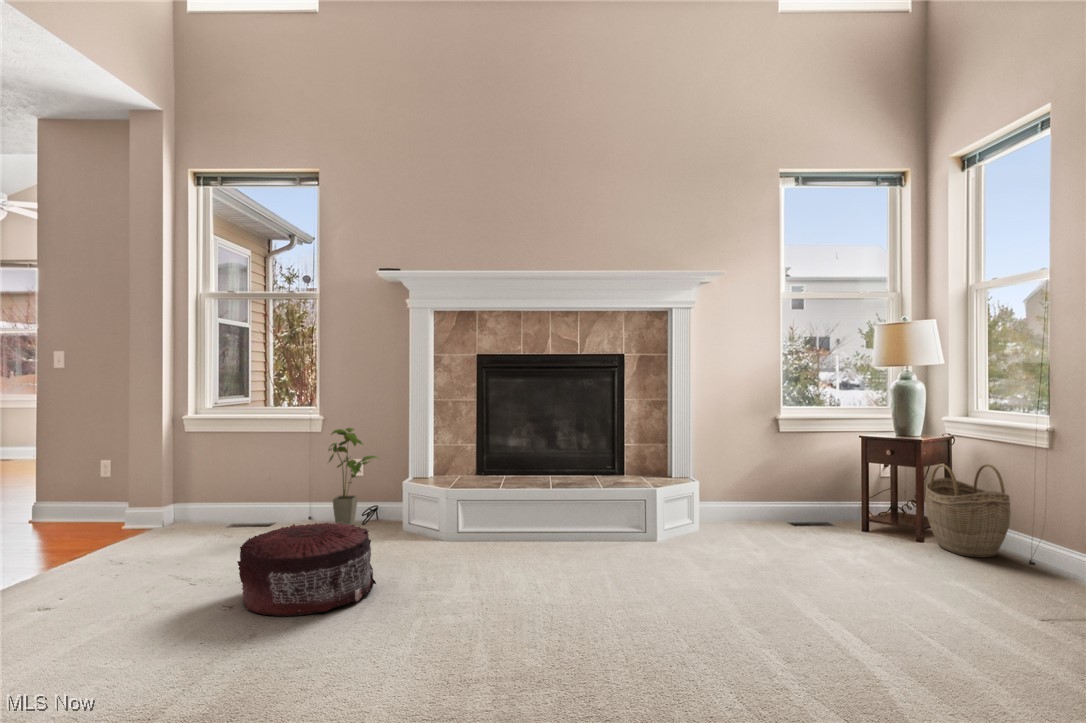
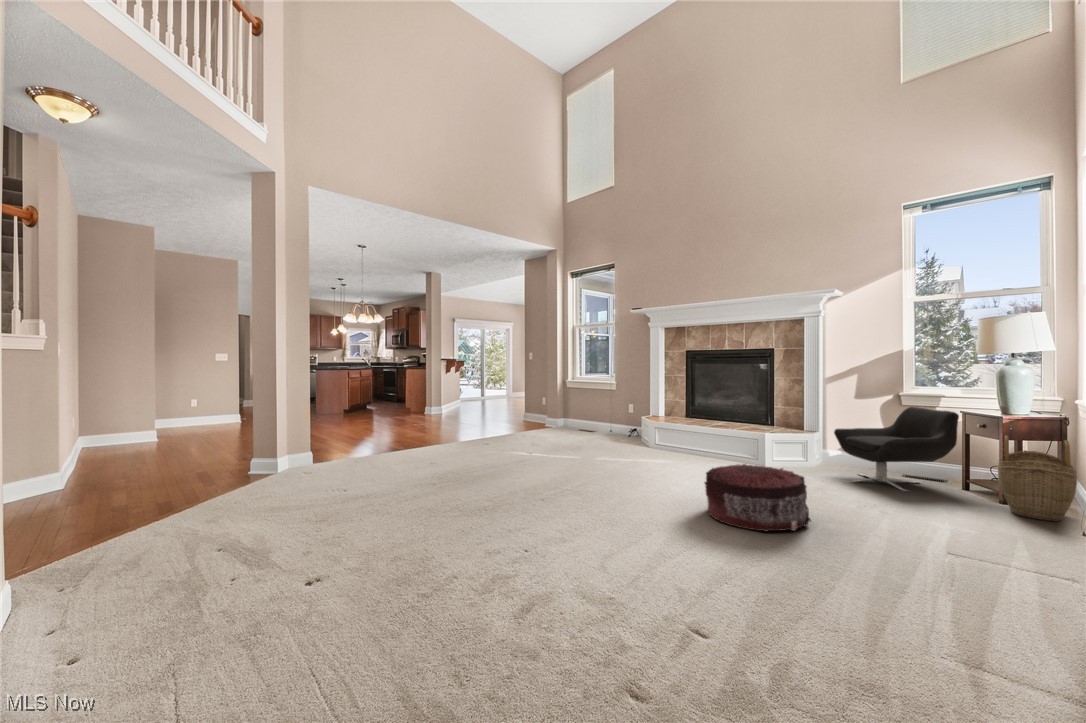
house plant: present [329,428,378,525] -> none [613,388,640,438]
lounge chair: none [730,433,869,549] -> present [834,407,959,491]
pouf: present [237,522,376,616] -> present [705,464,811,531]

